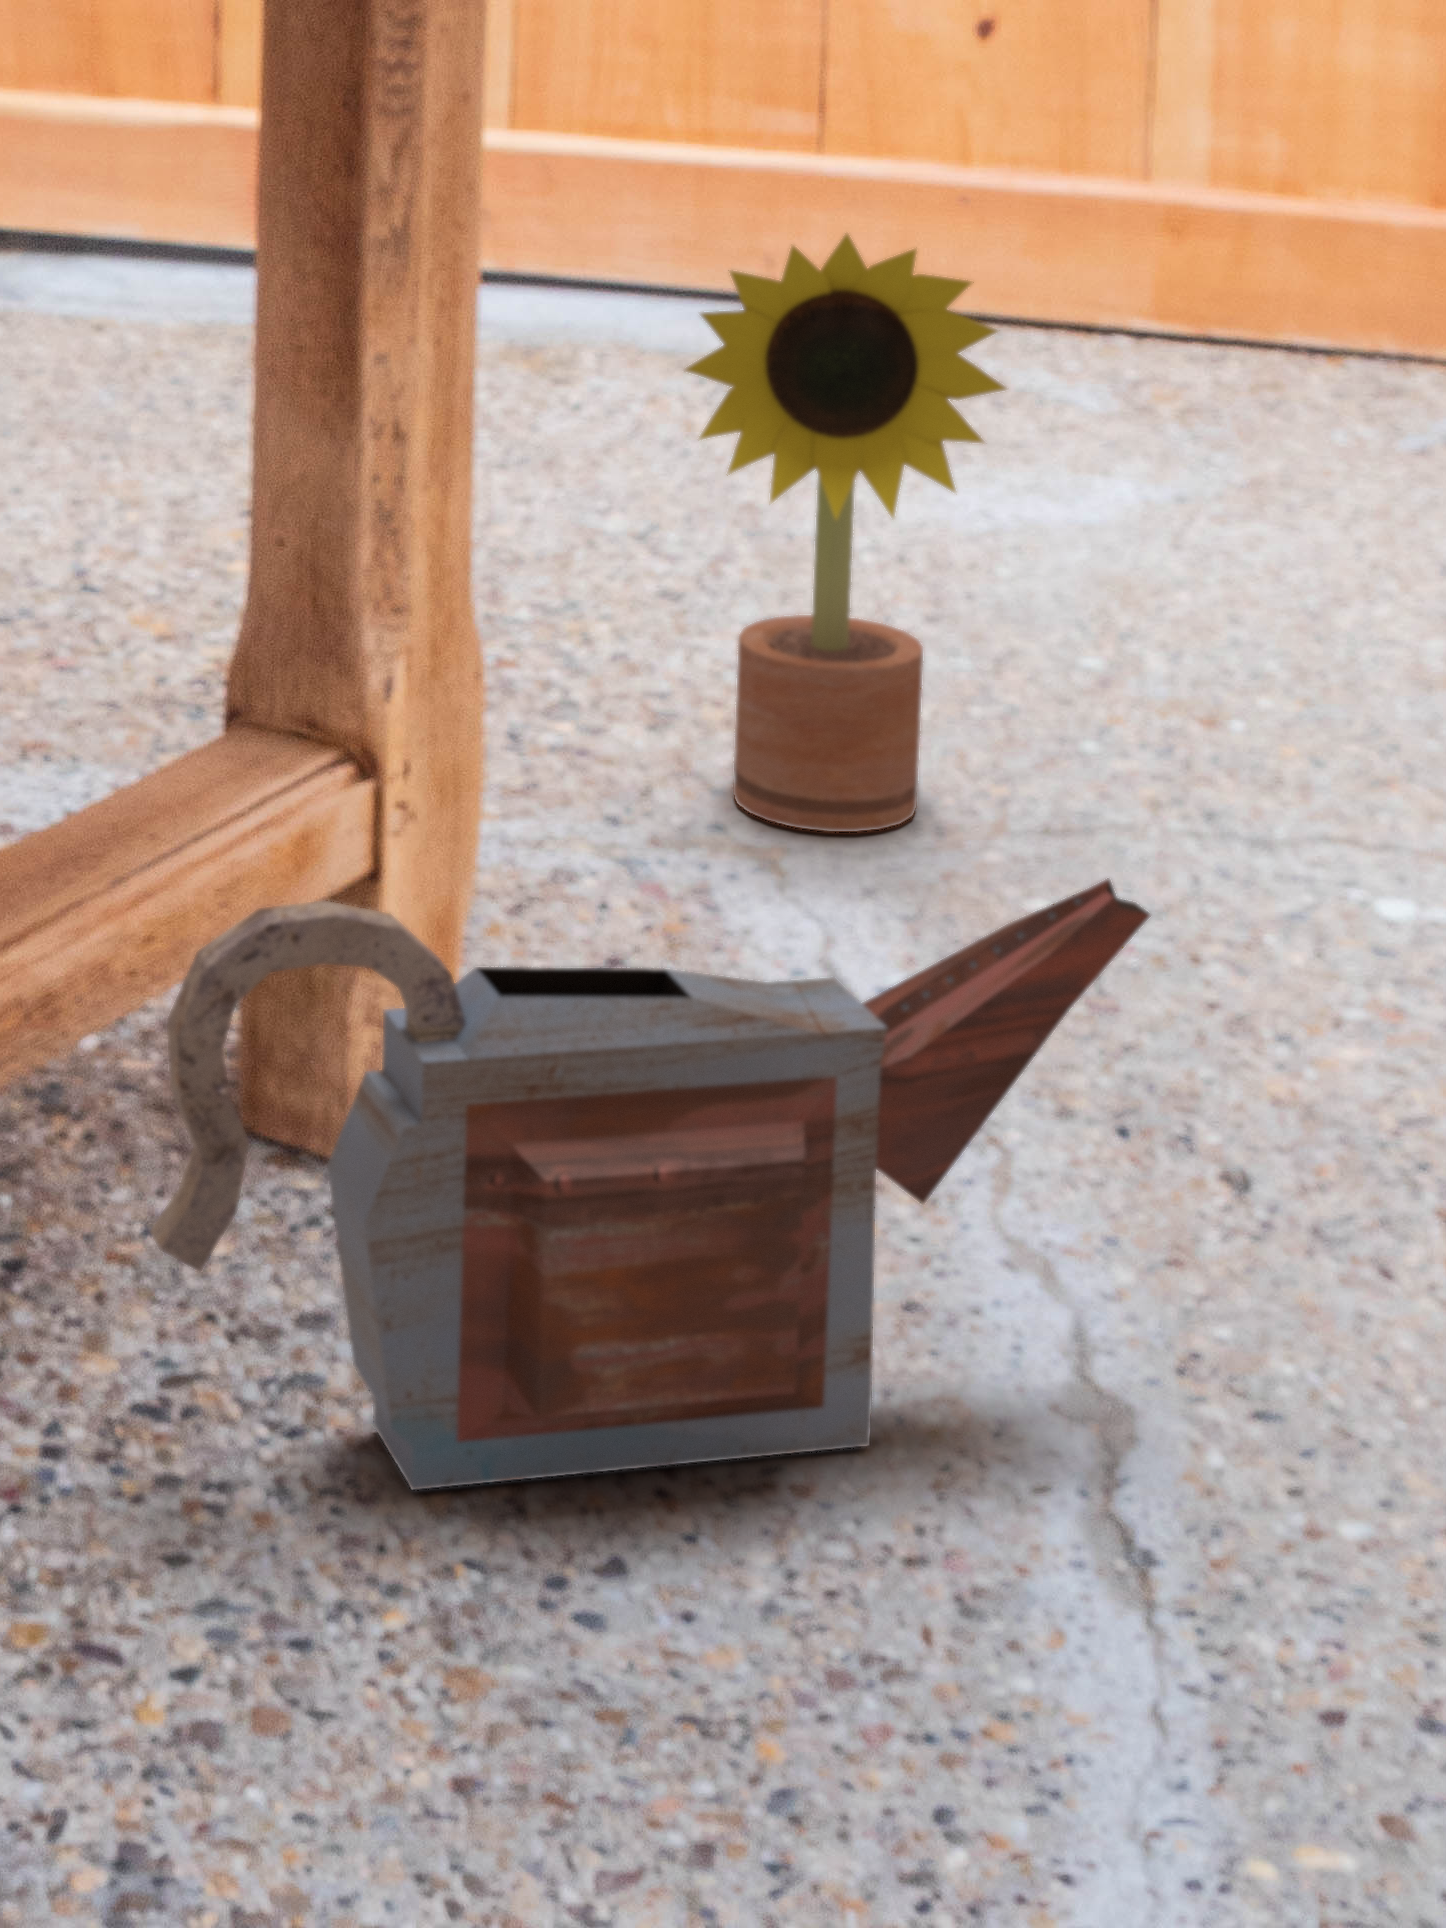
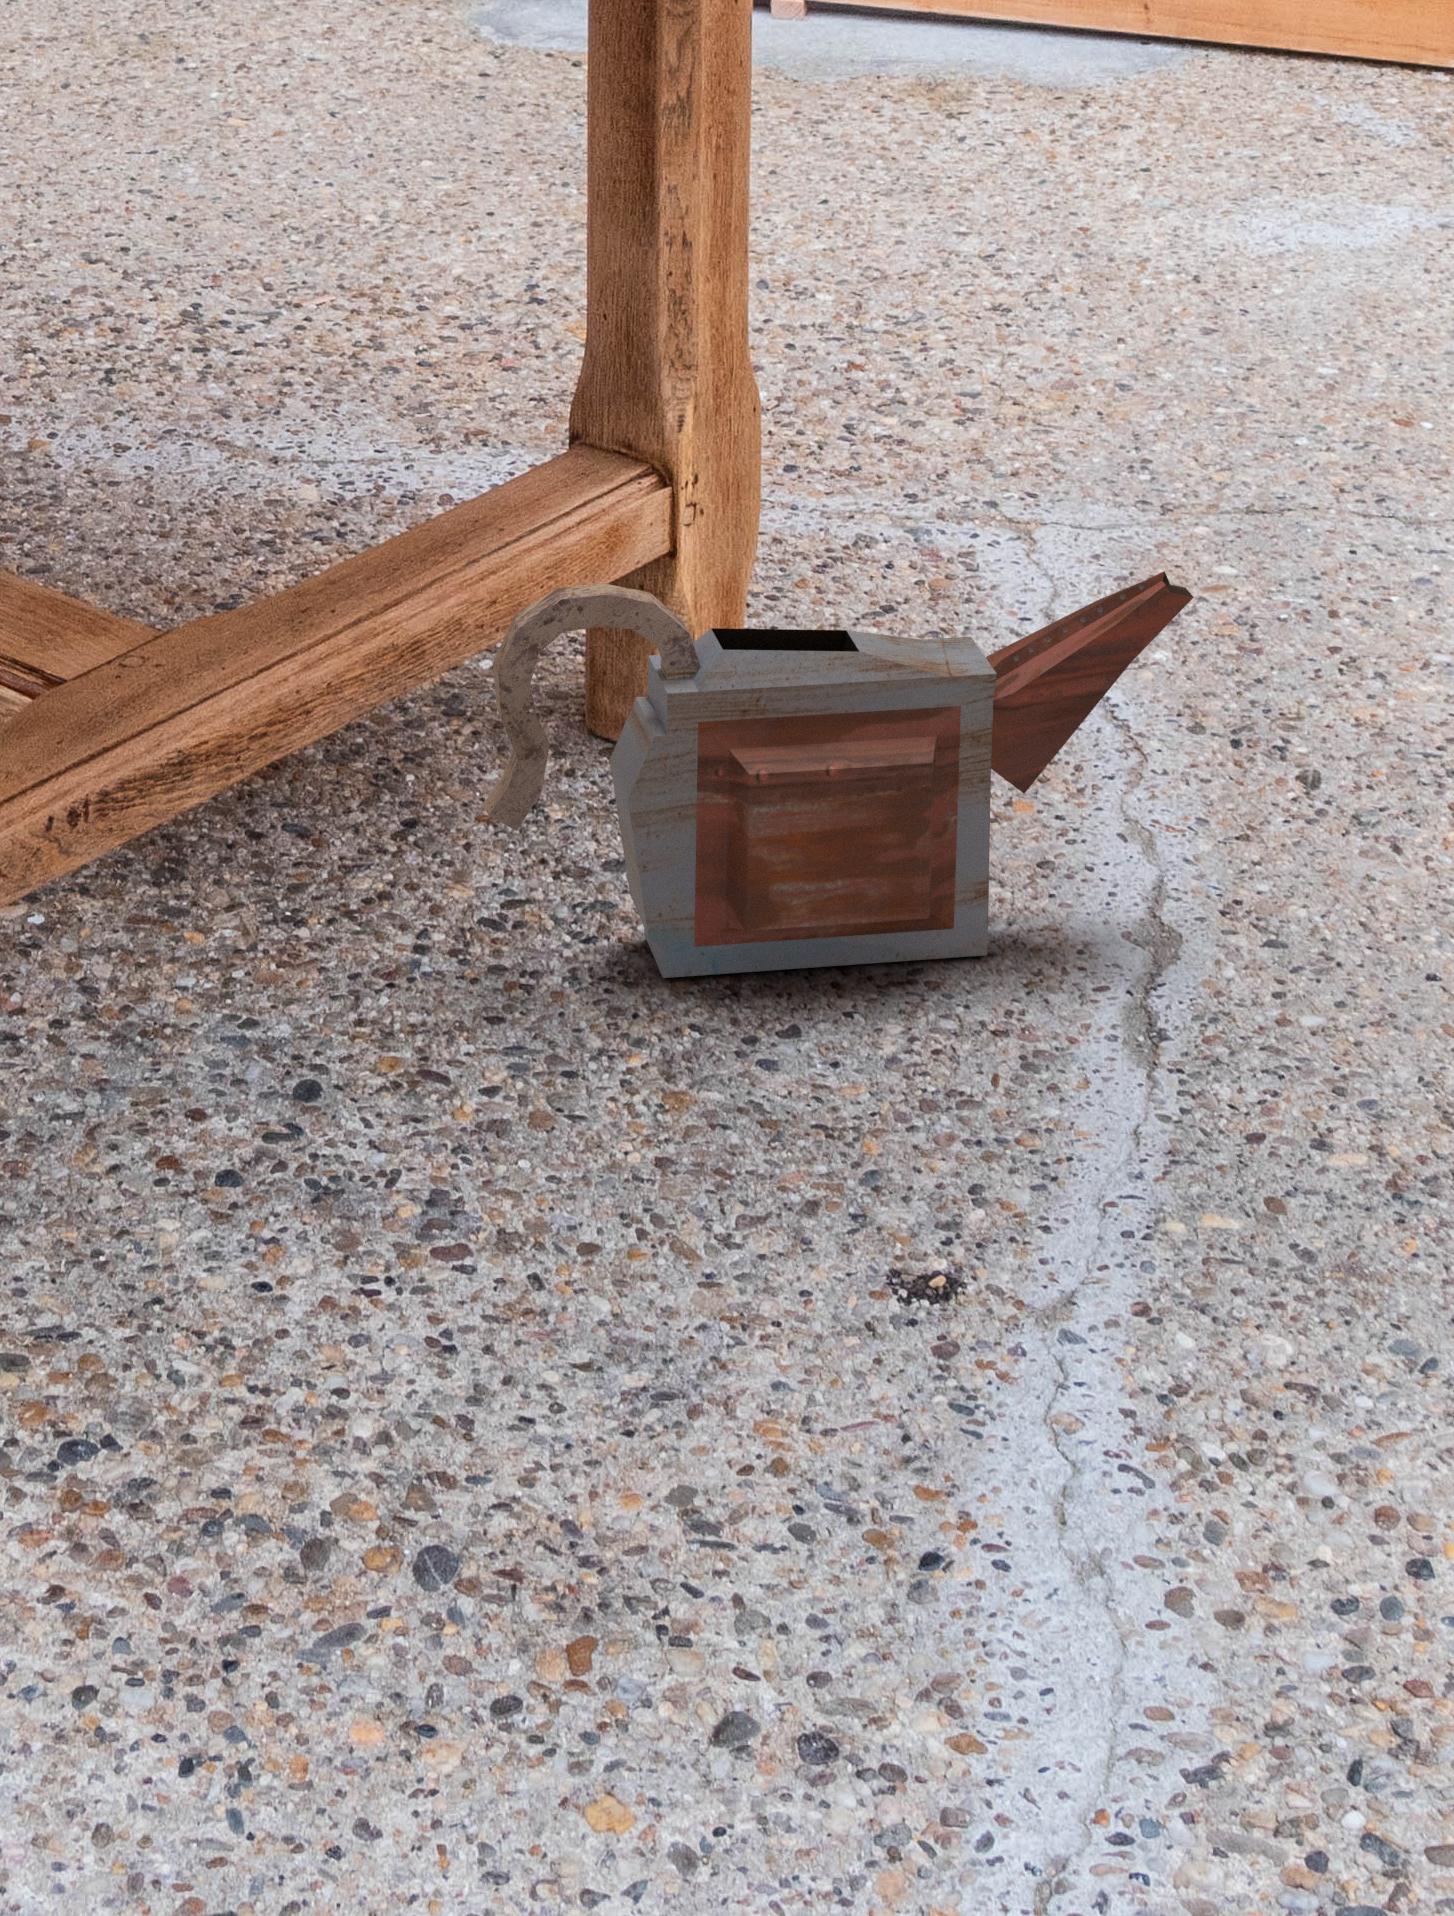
decorative plant: present [685,234,1006,832] -> none [955,60,1202,507]

